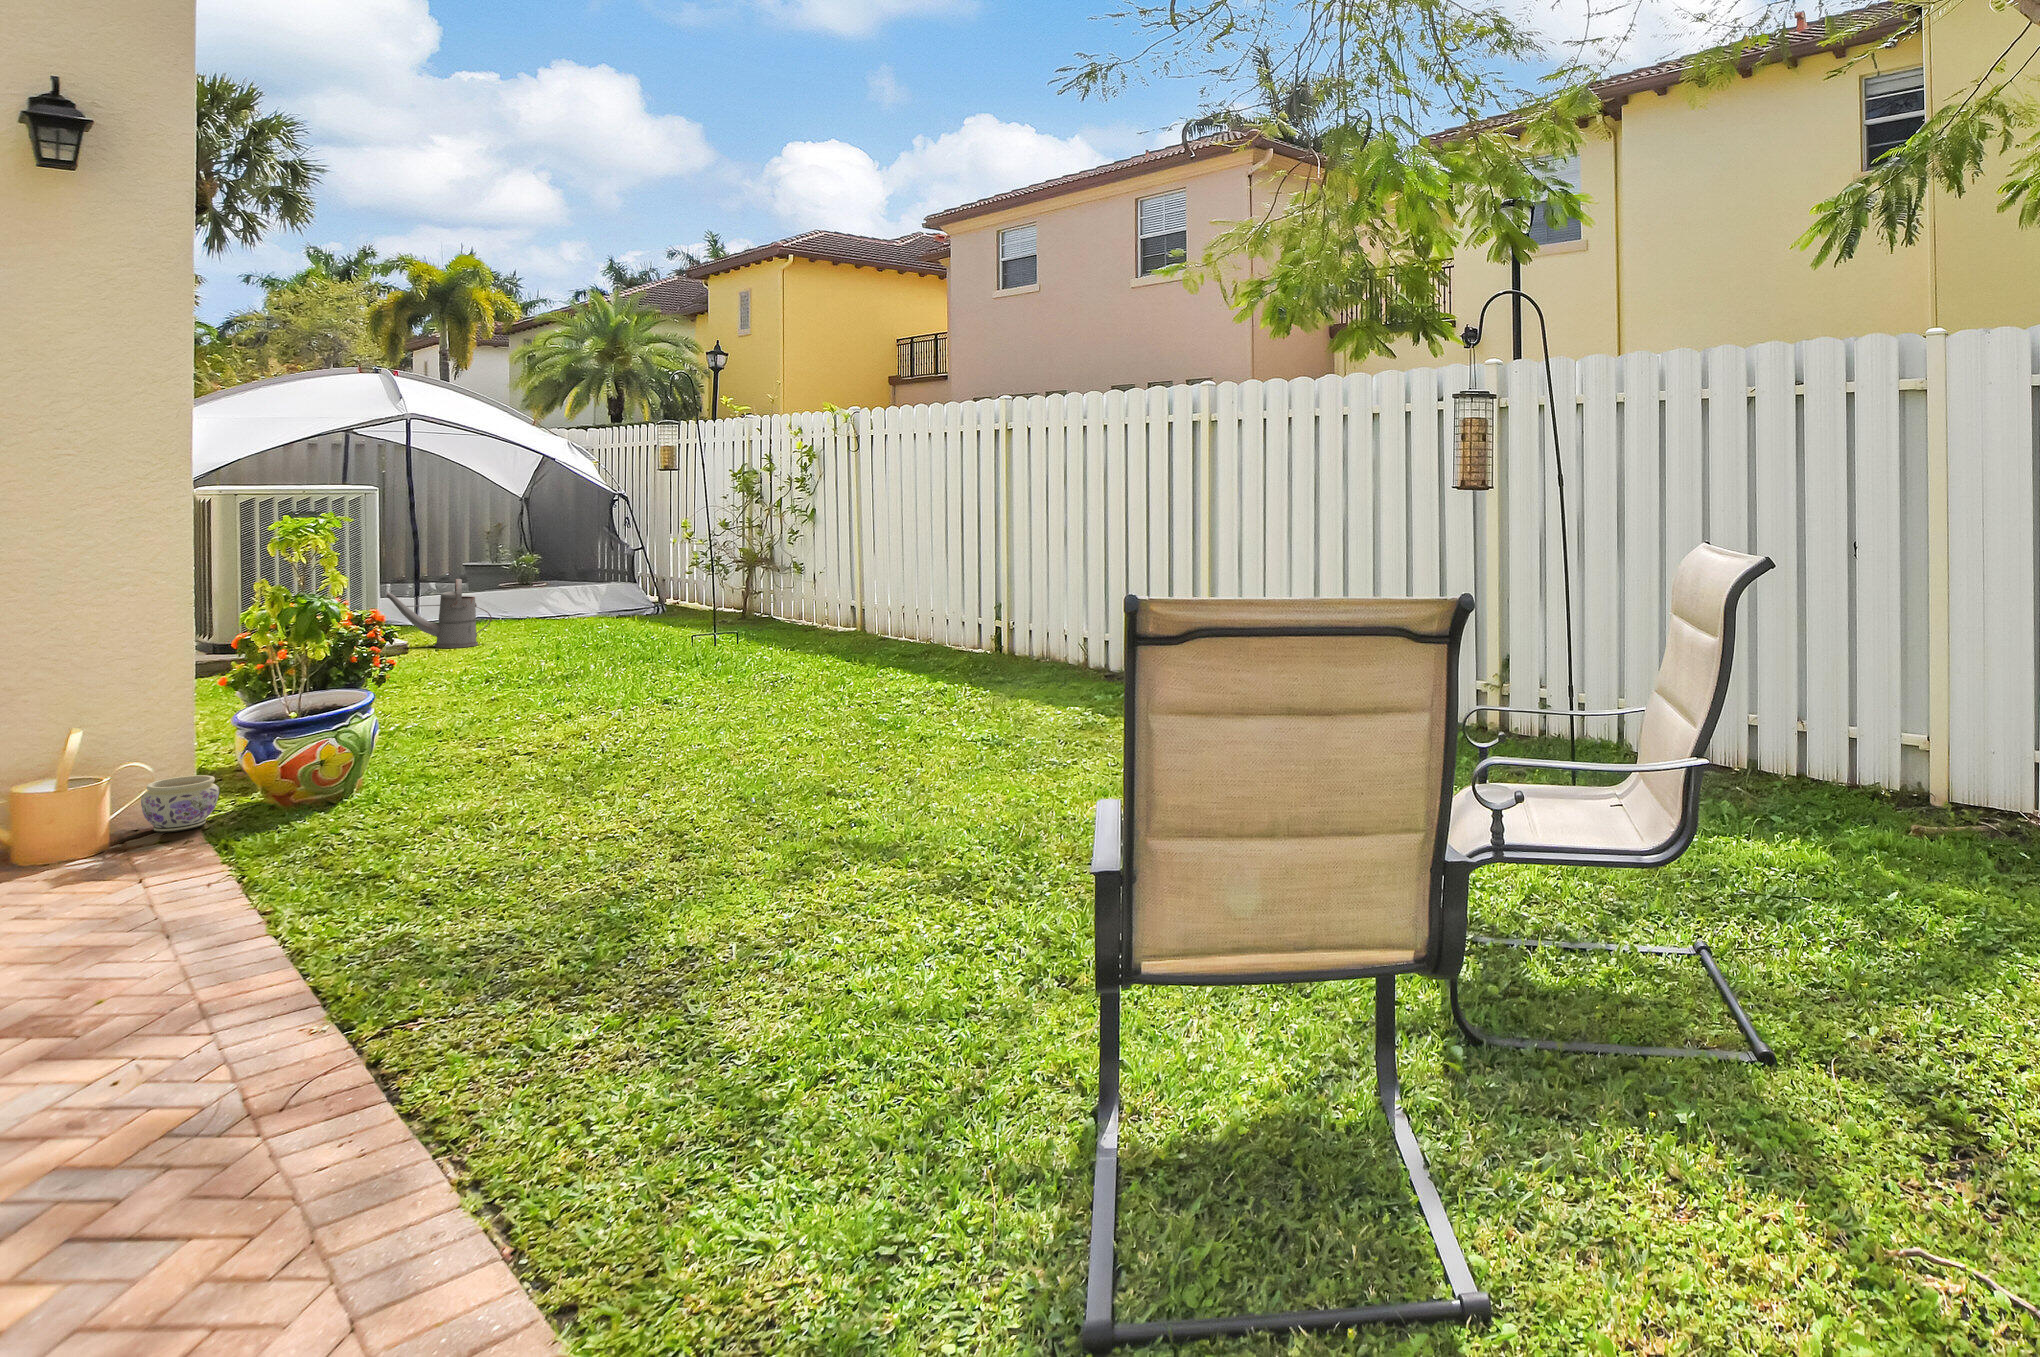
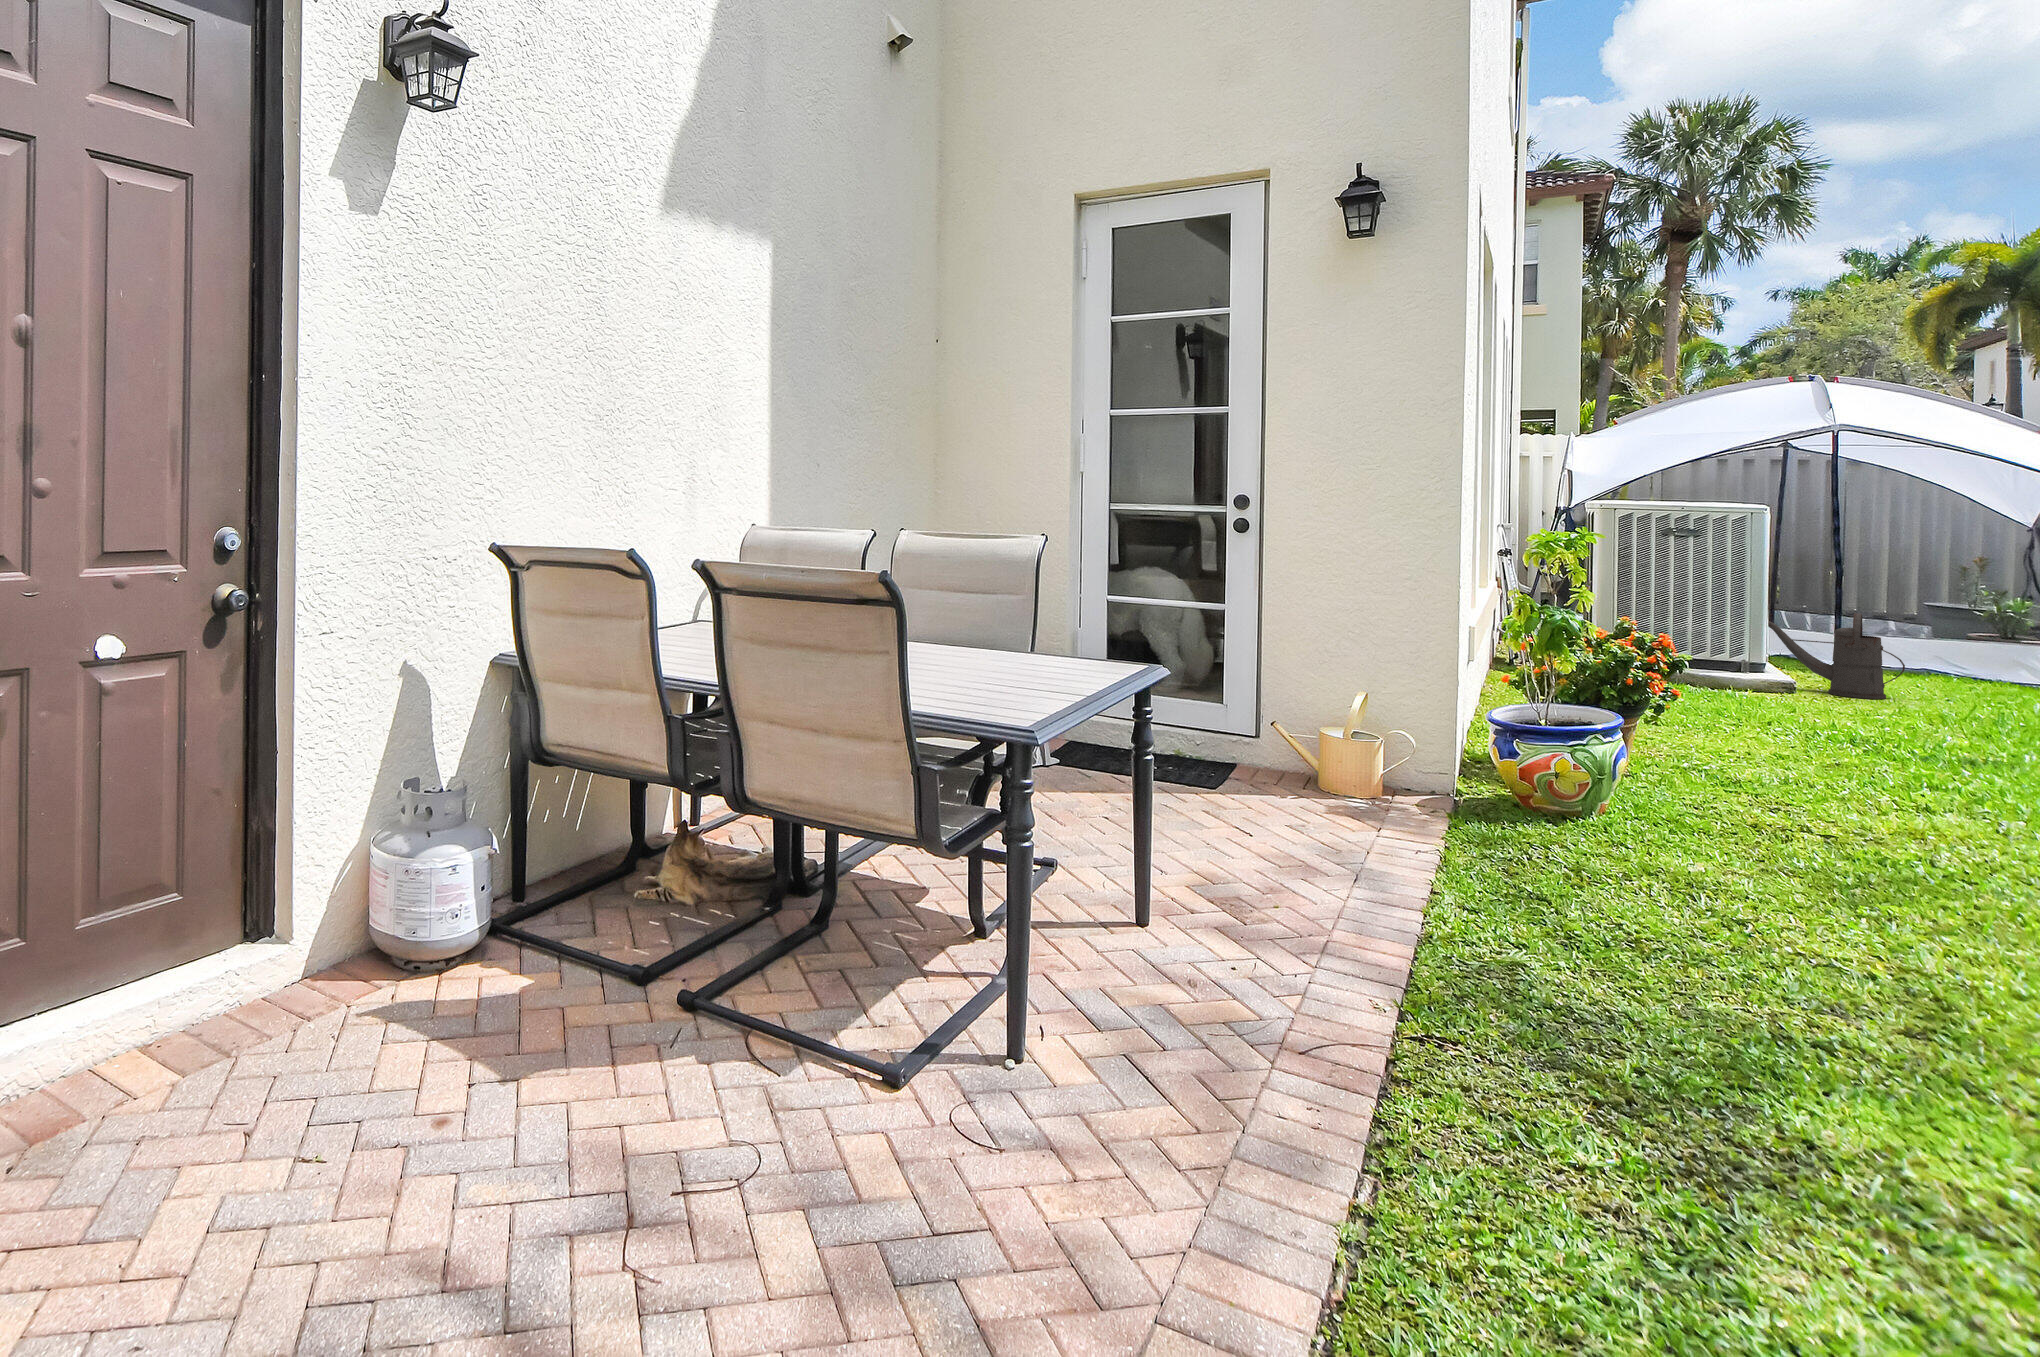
planter: present [141,775,219,832] -> none [1421,758,1479,809]

